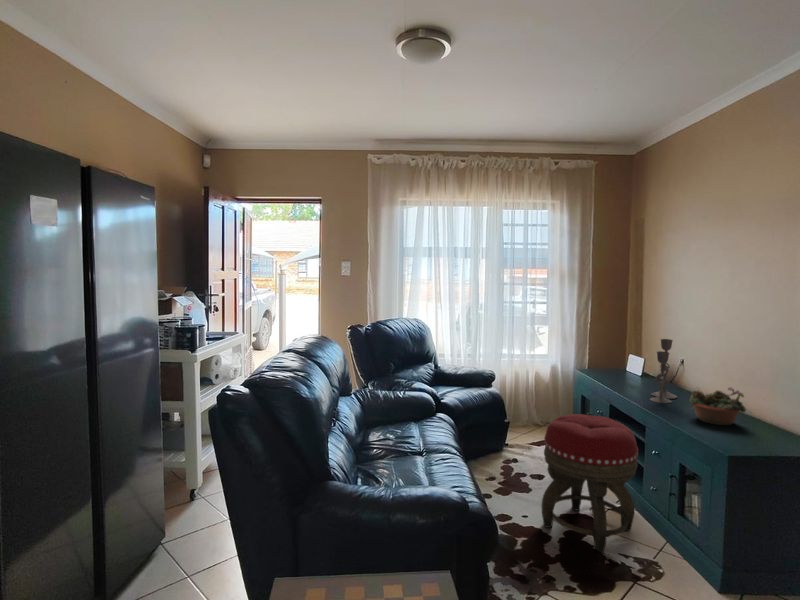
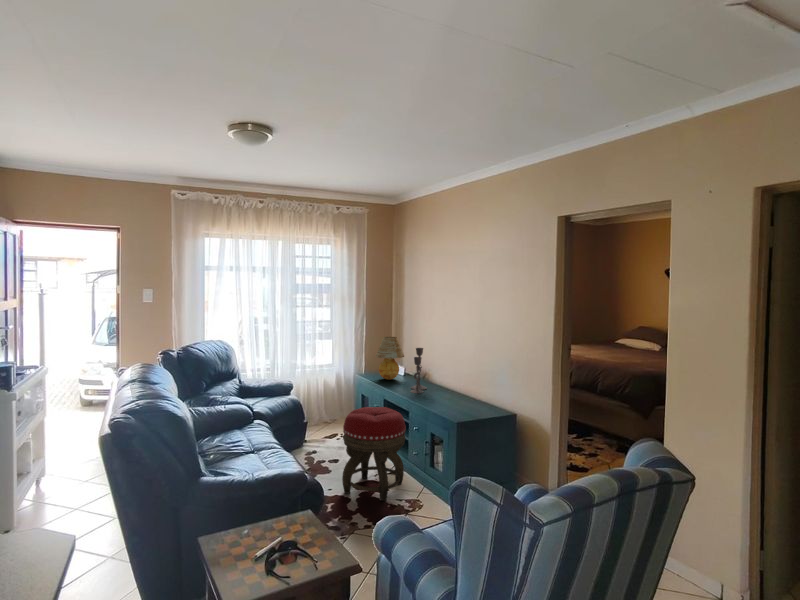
table lamp: none [600,323,644,380] -> present [375,337,404,380]
succulent planter: present [689,388,746,425] -> none [434,378,469,403]

